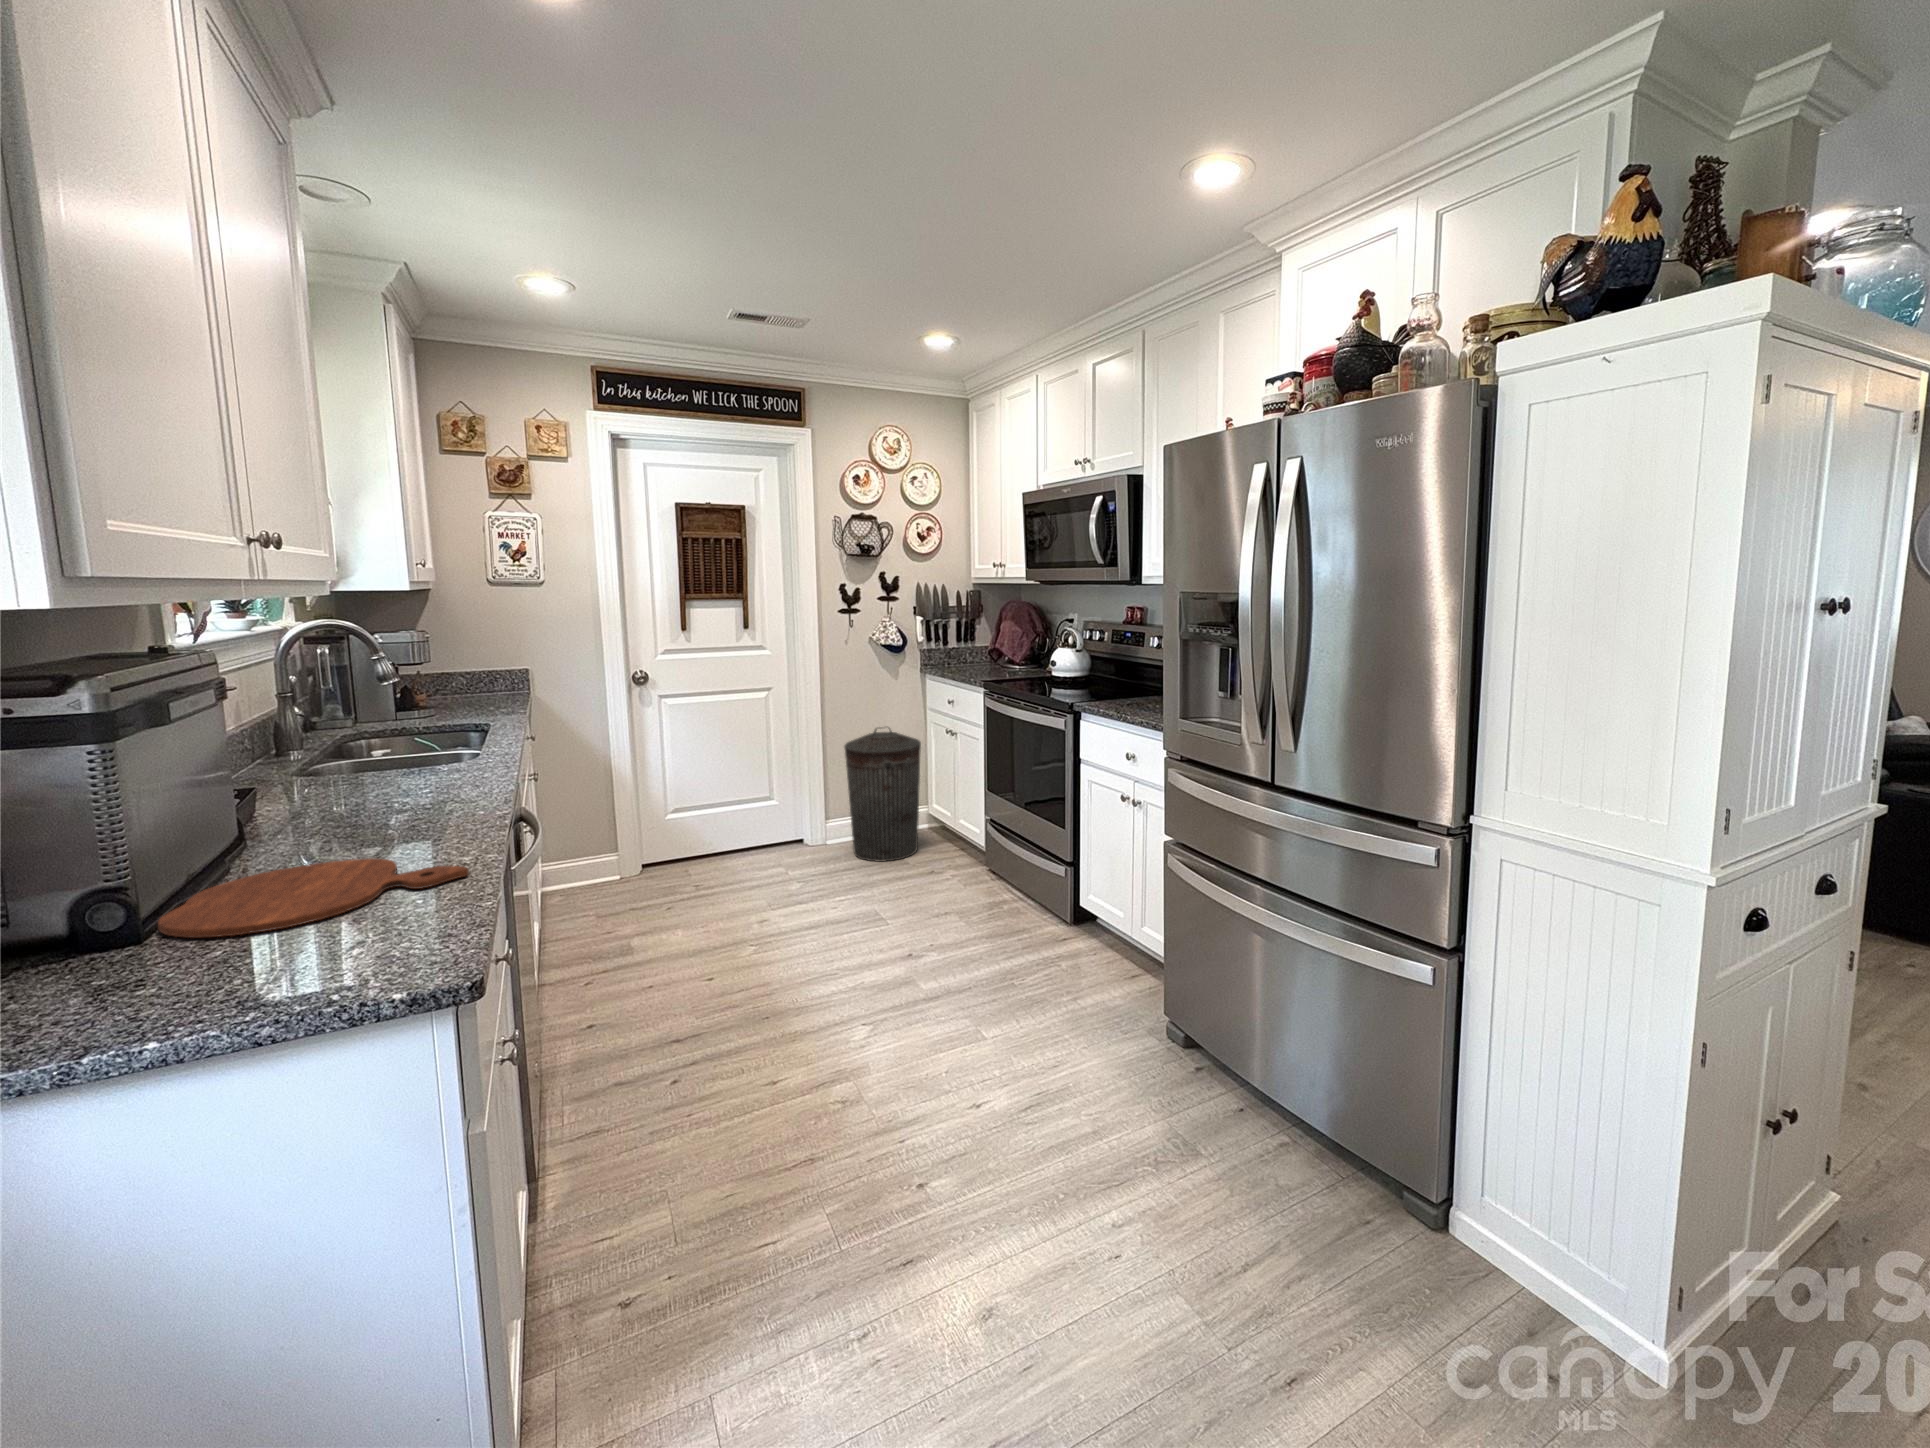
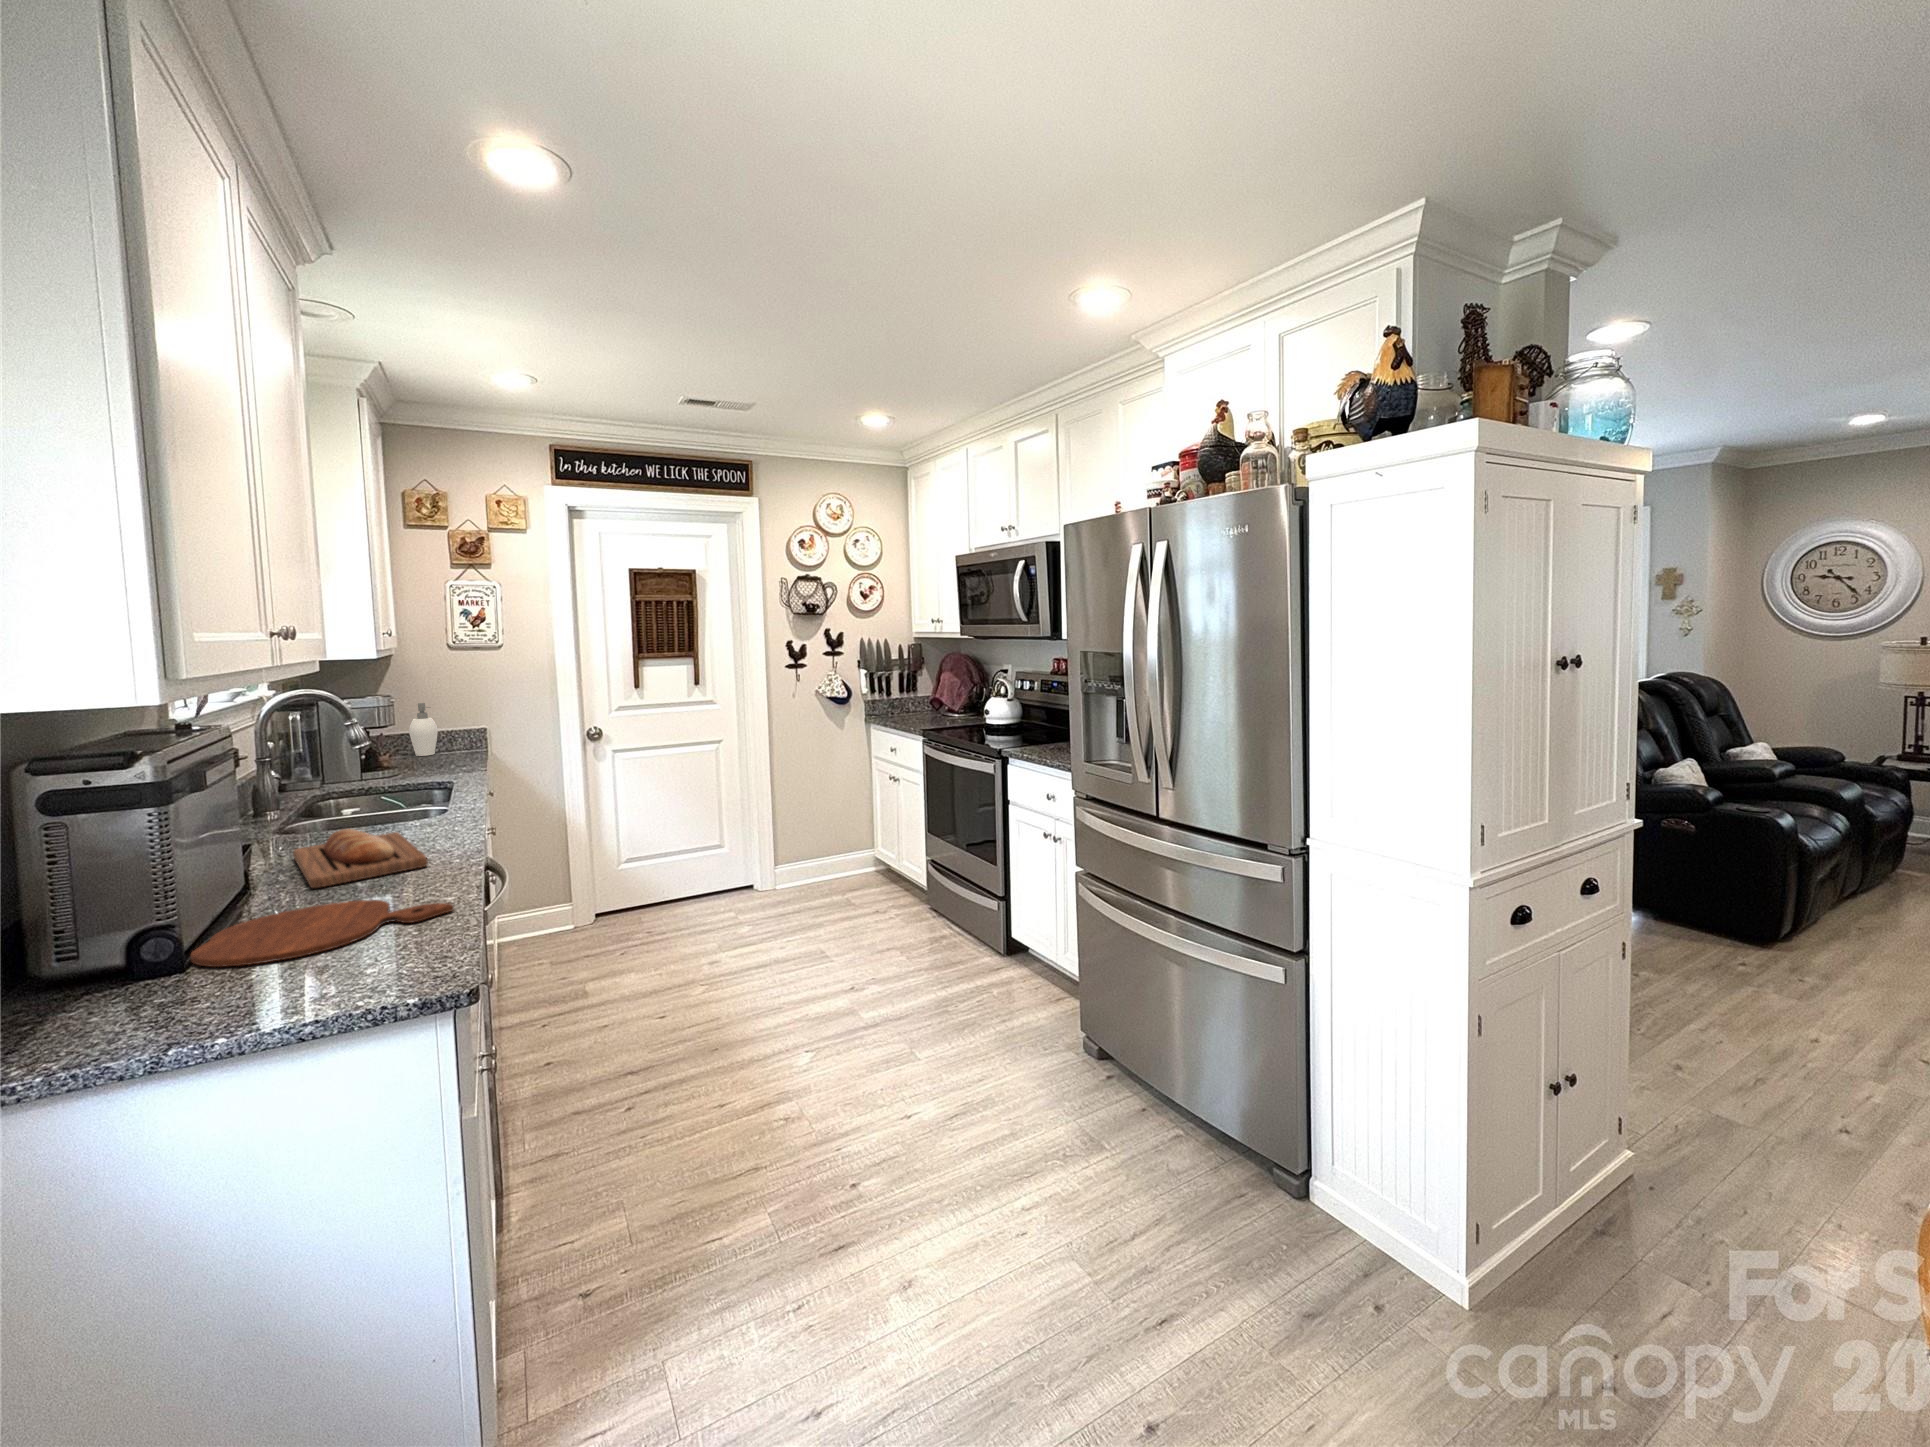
soap dispenser: none [446,641,476,697] -> present [409,703,438,756]
trash can: present [844,728,921,862] -> none [793,773,866,902]
bread loaf: none [304,775,448,842] -> present [293,829,428,888]

